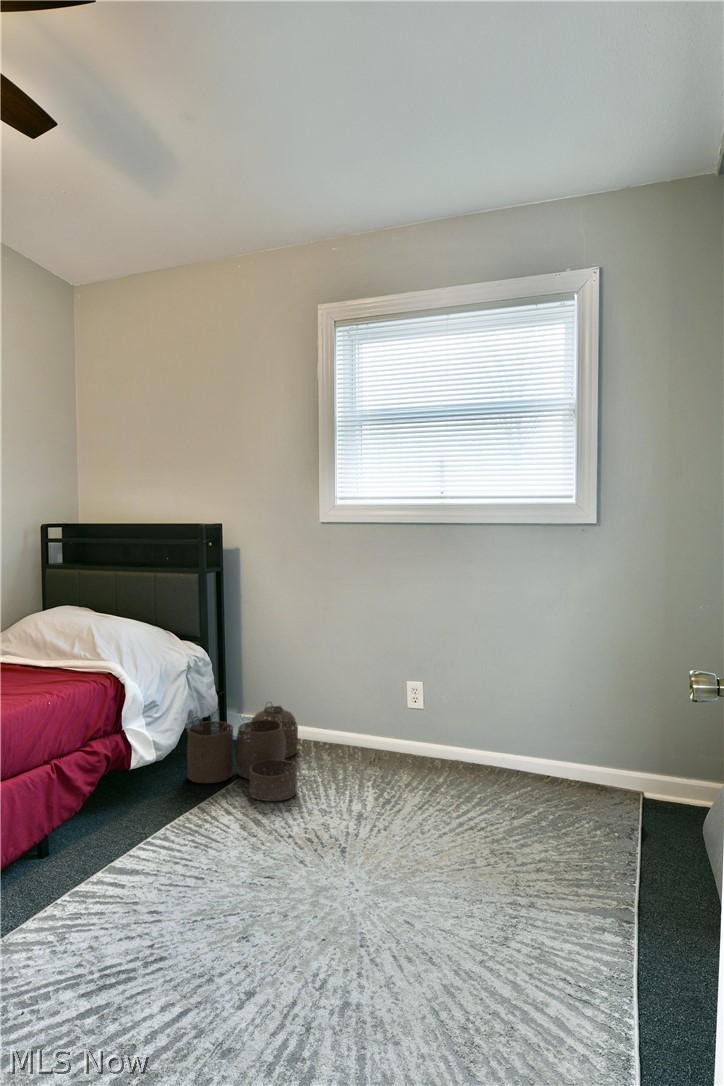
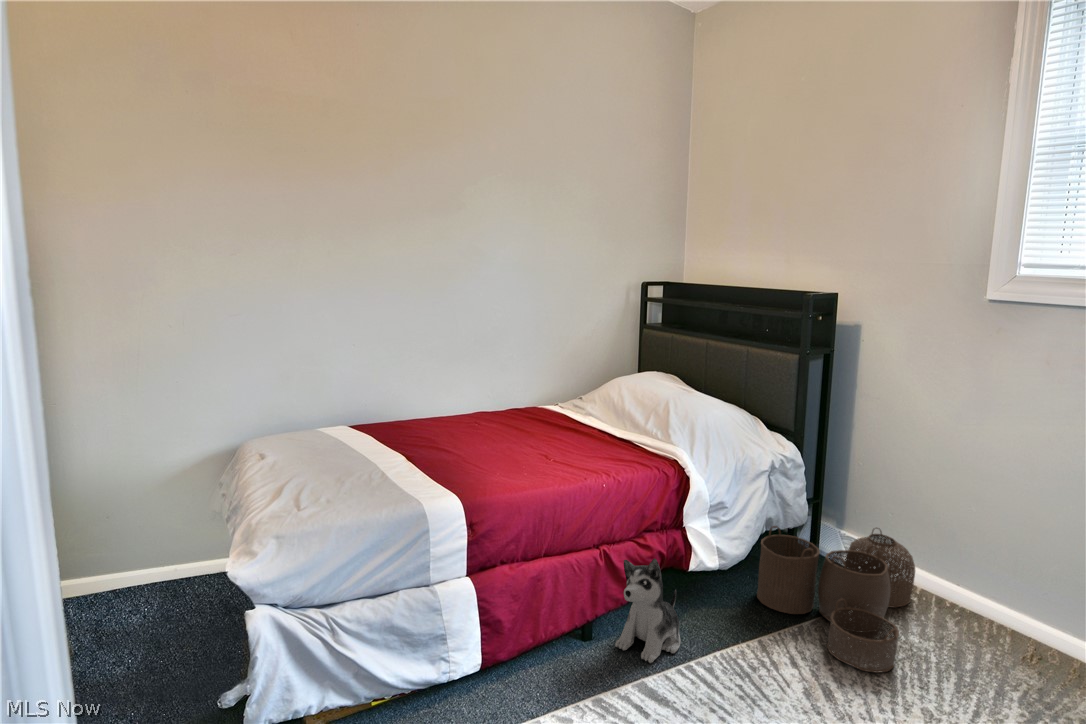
plush toy: none [74,756,135,851] -> present [615,559,681,663]

